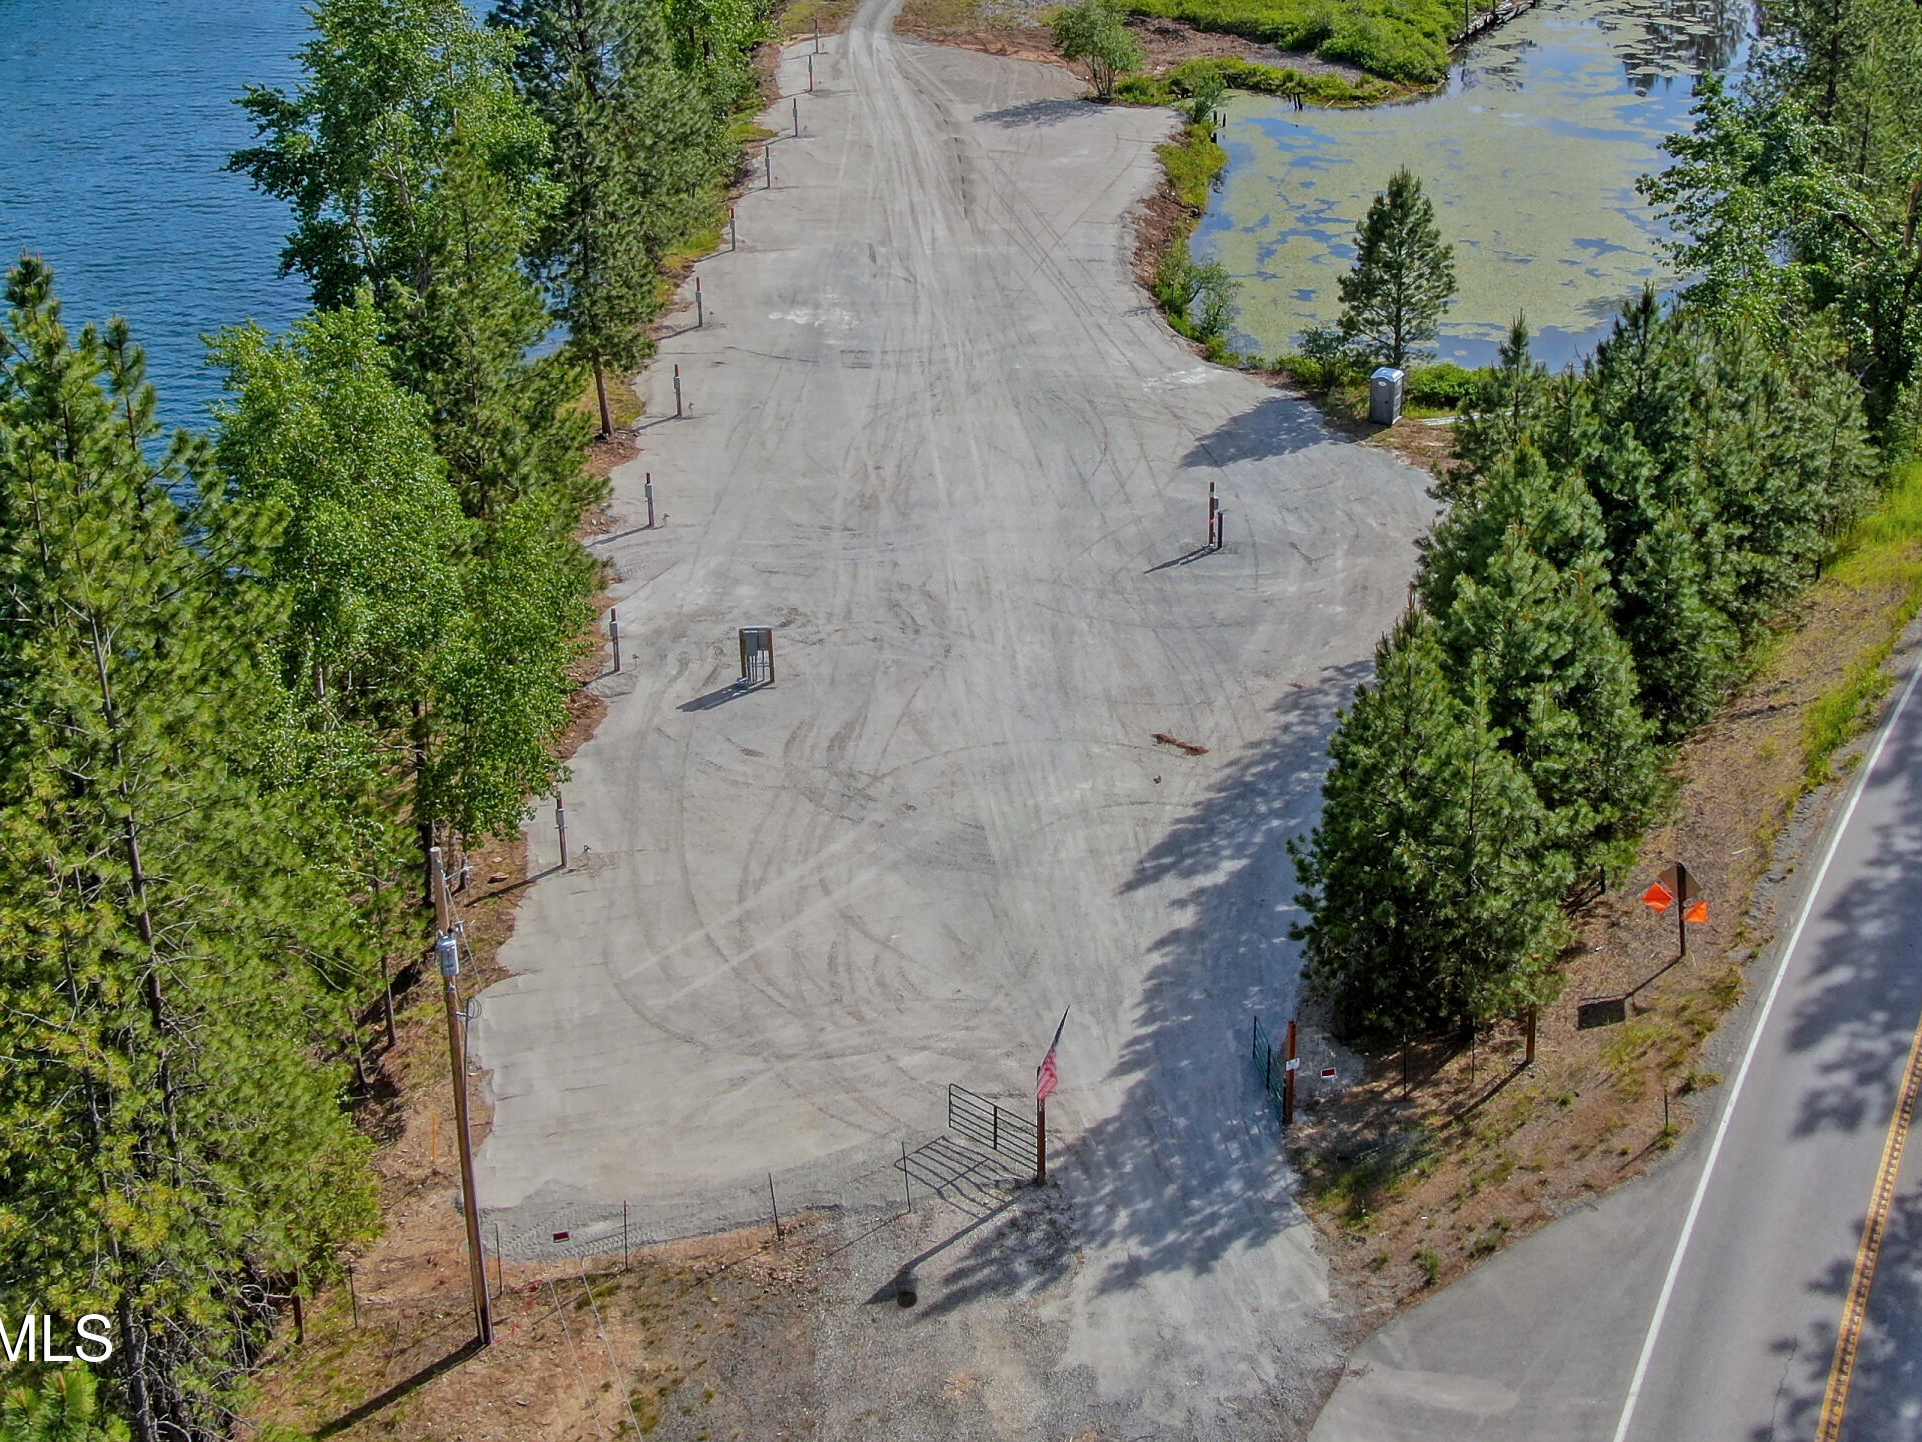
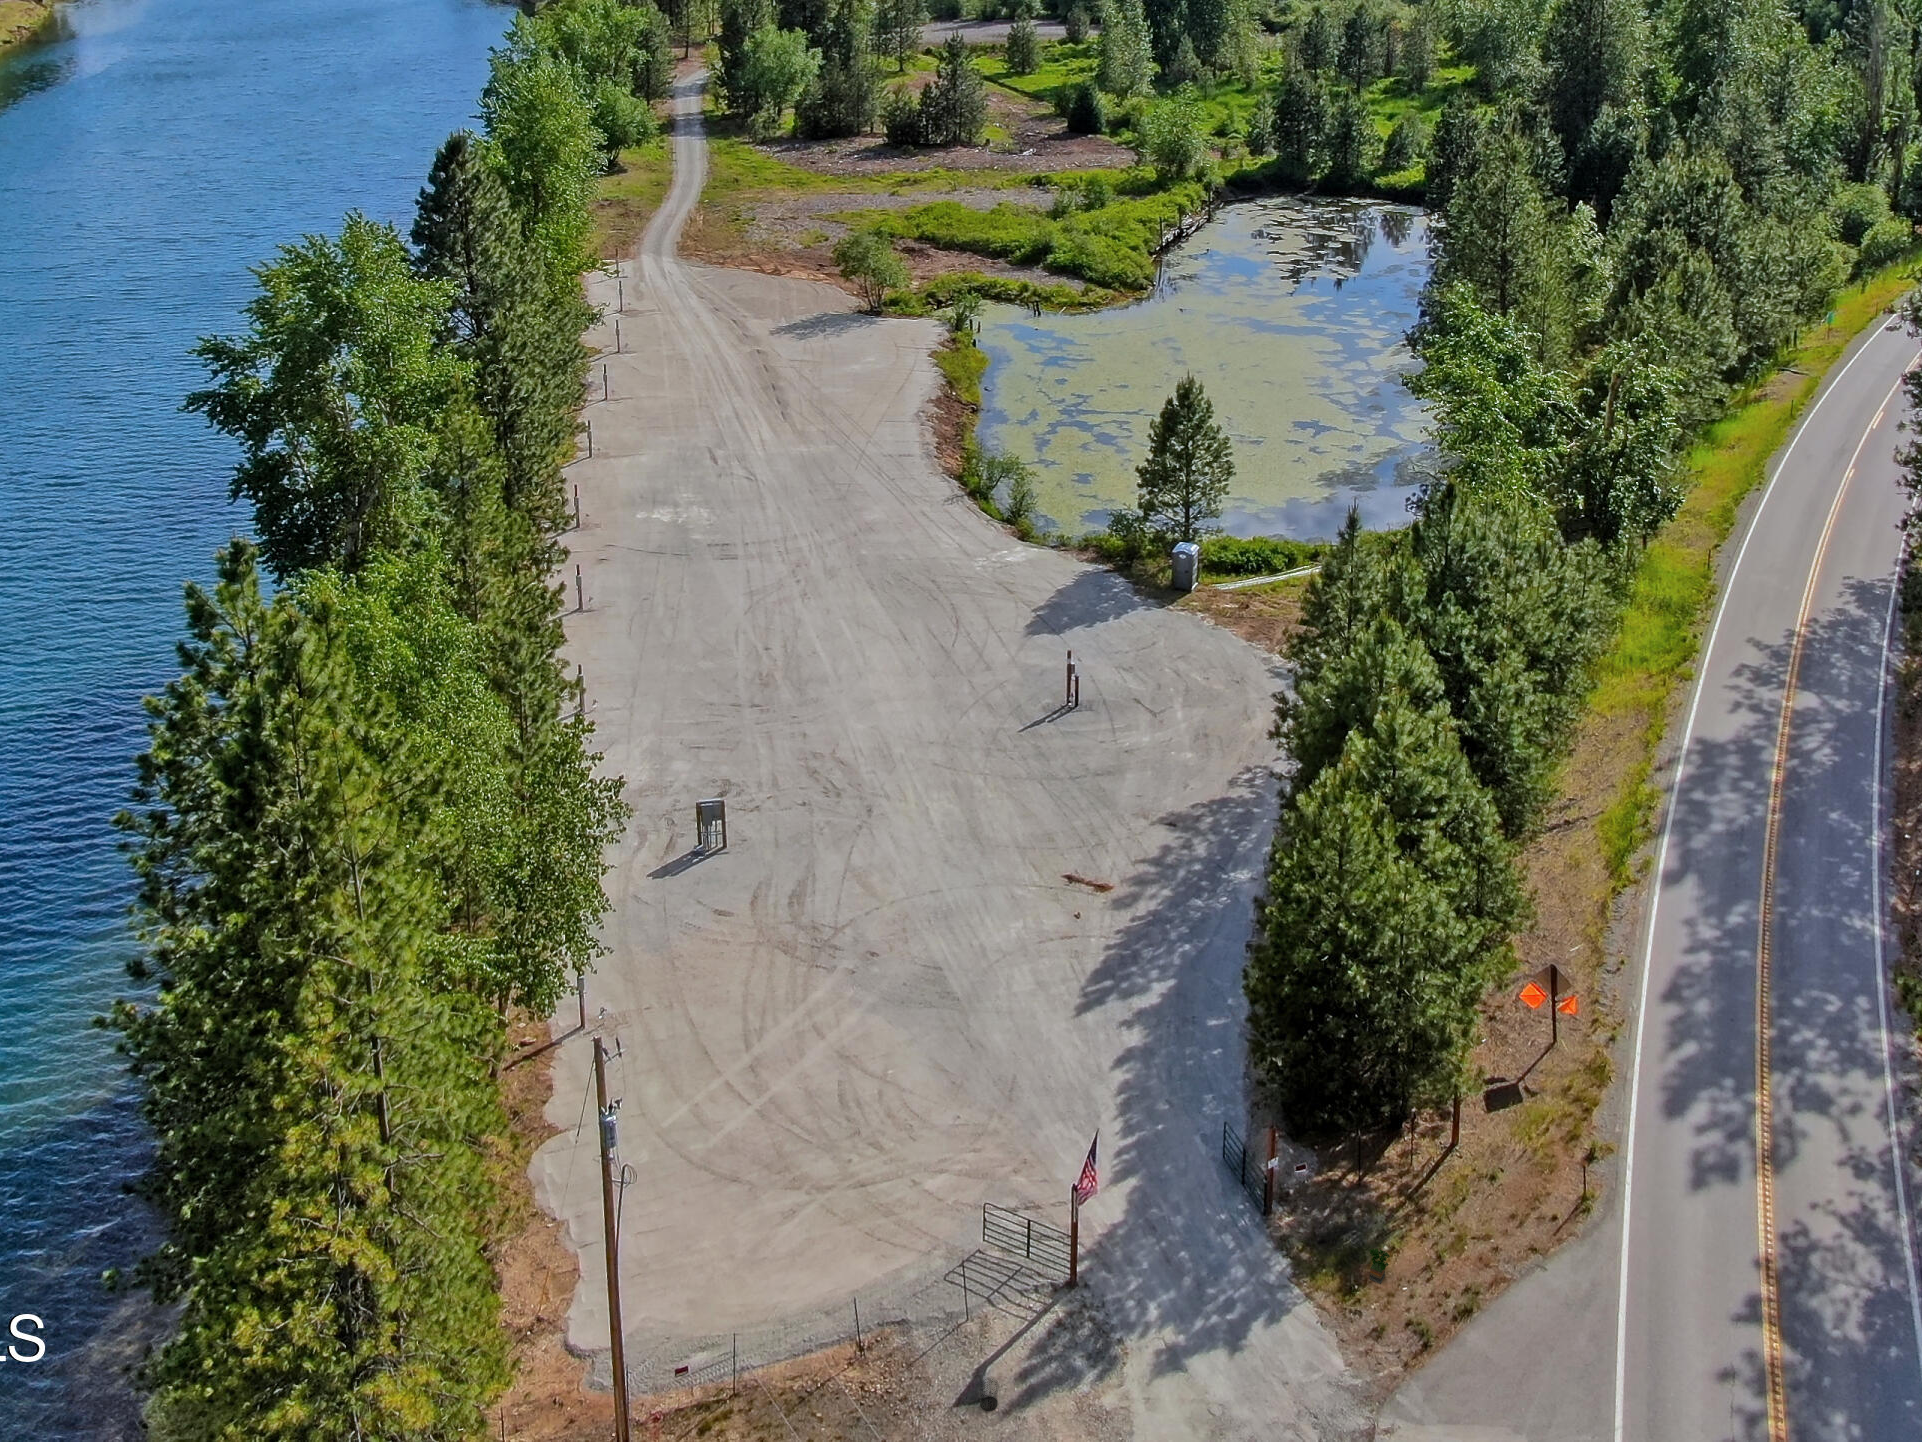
potted tree: none [1386,1170,1411,1211] -> present [1370,1249,1390,1284]

